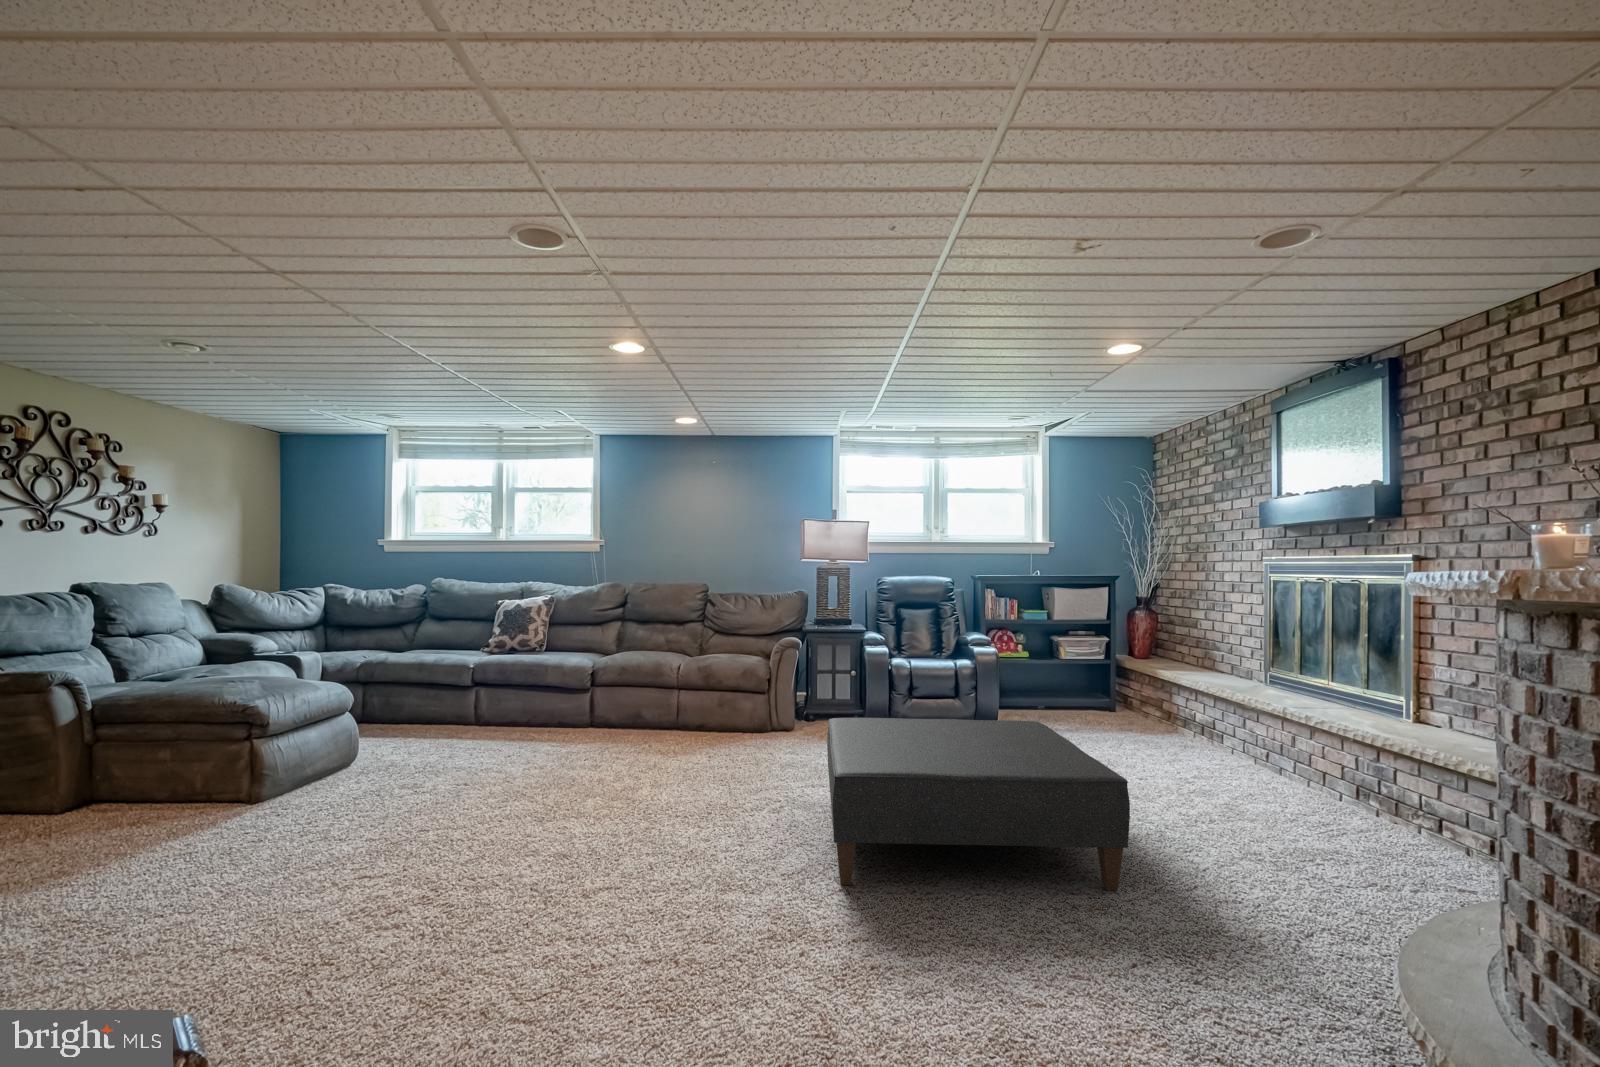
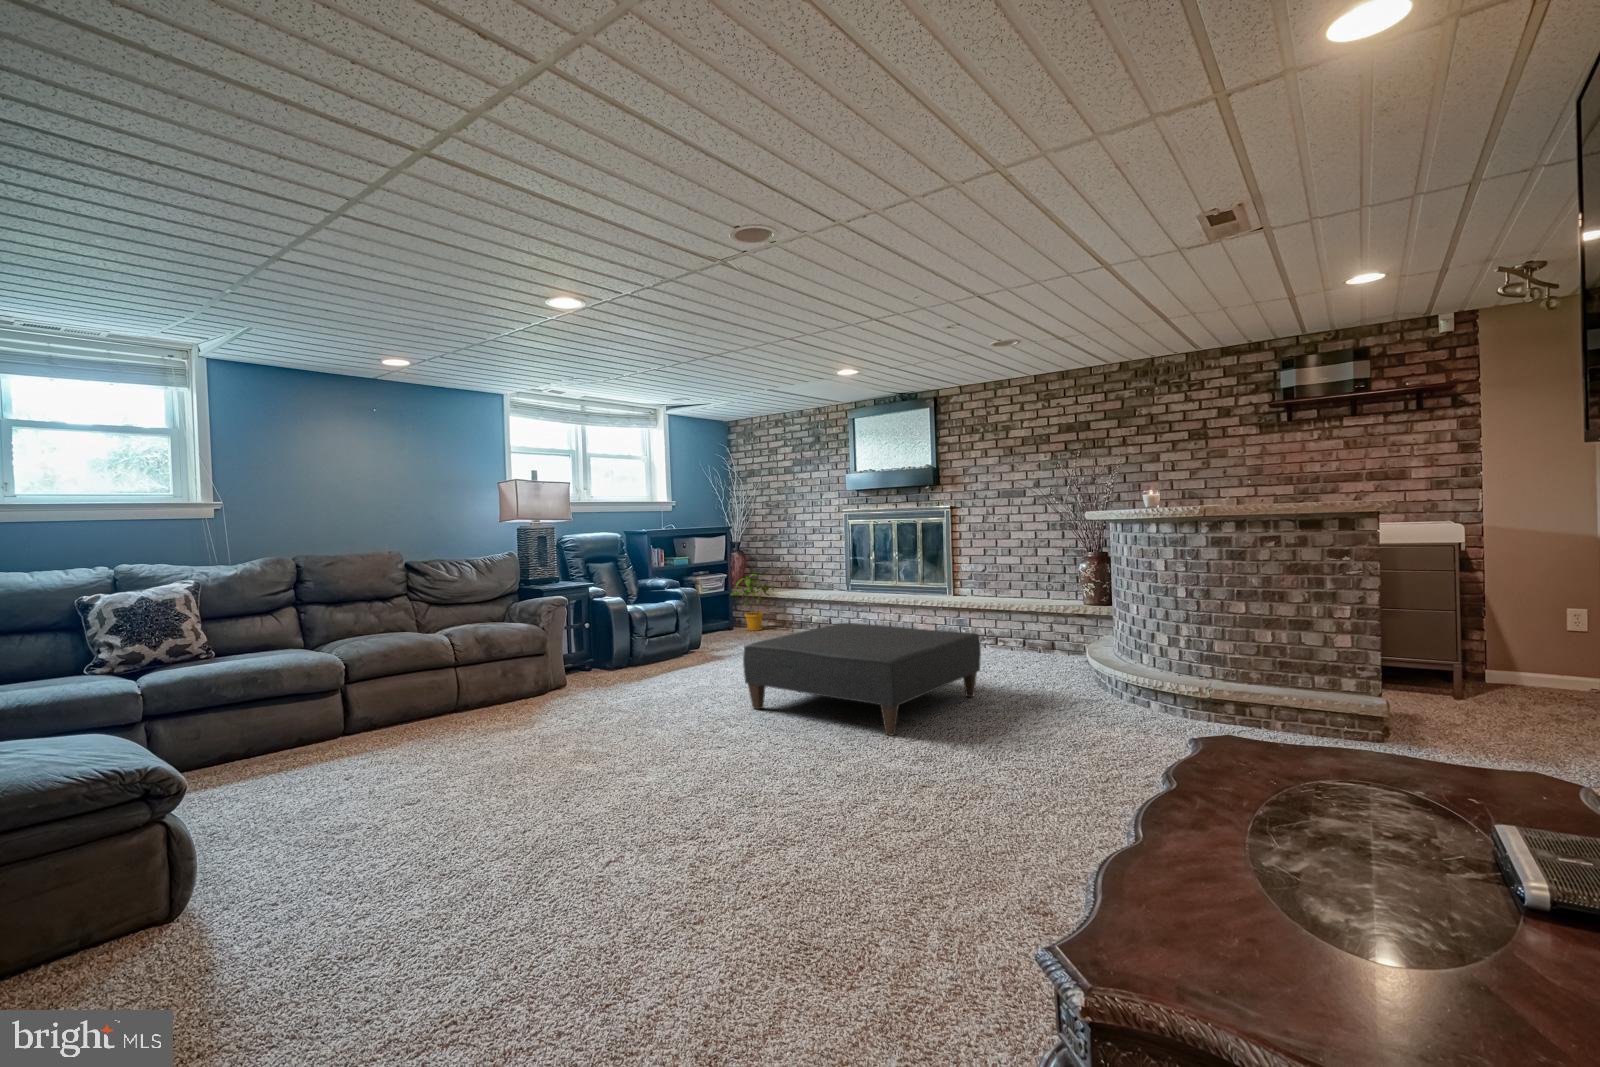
house plant: none [1104,642,1161,723] -> present [730,574,774,631]

